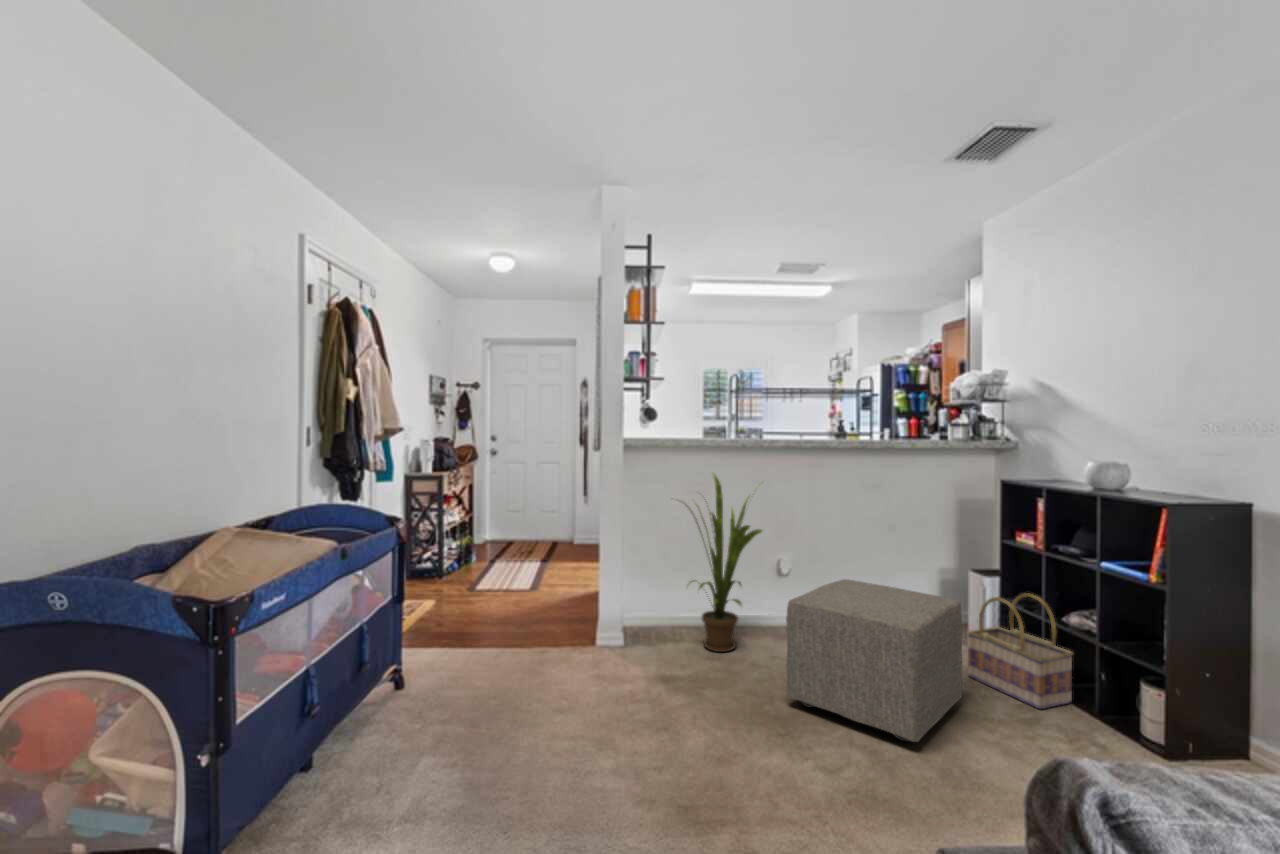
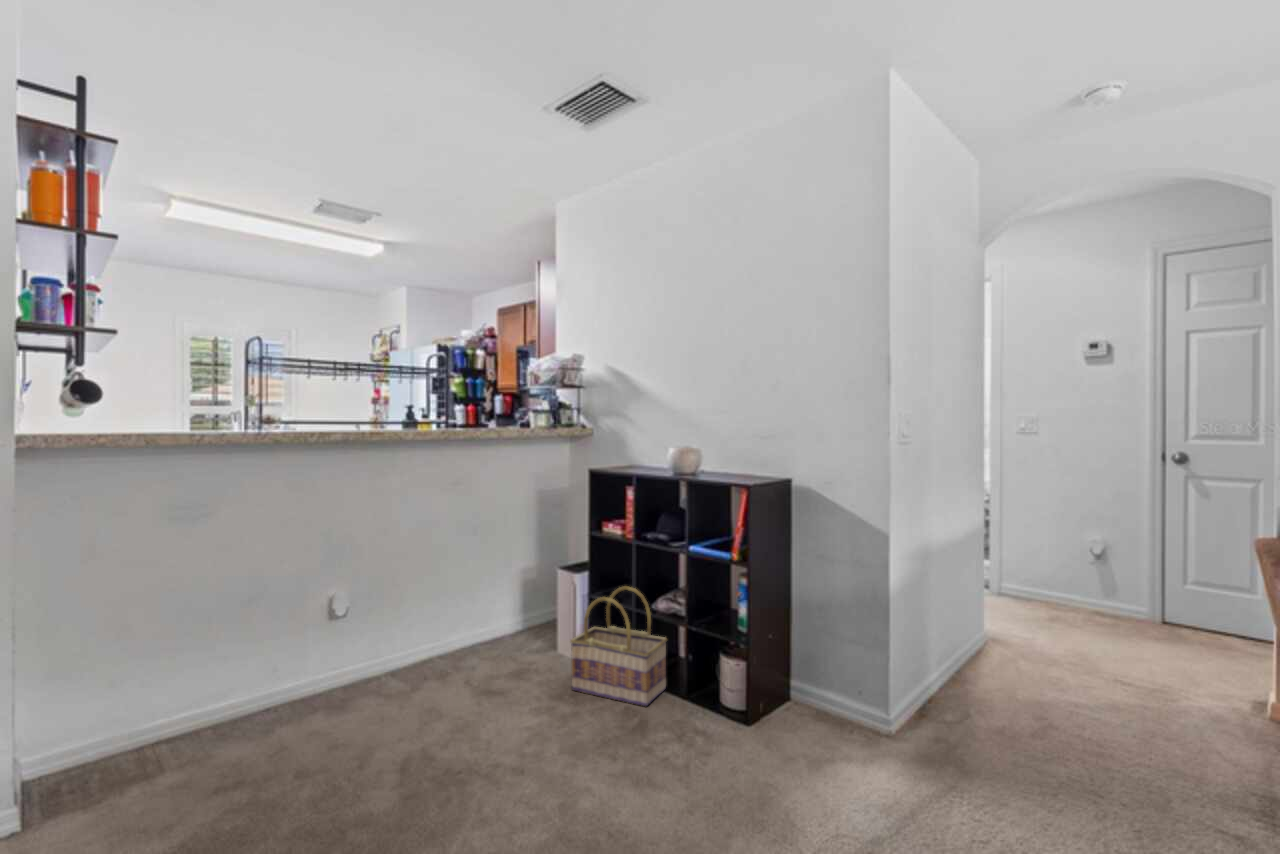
house plant: present [683,475,762,652] -> none [141,484,325,767]
ottoman: present [786,579,962,742] -> none [379,610,582,808]

